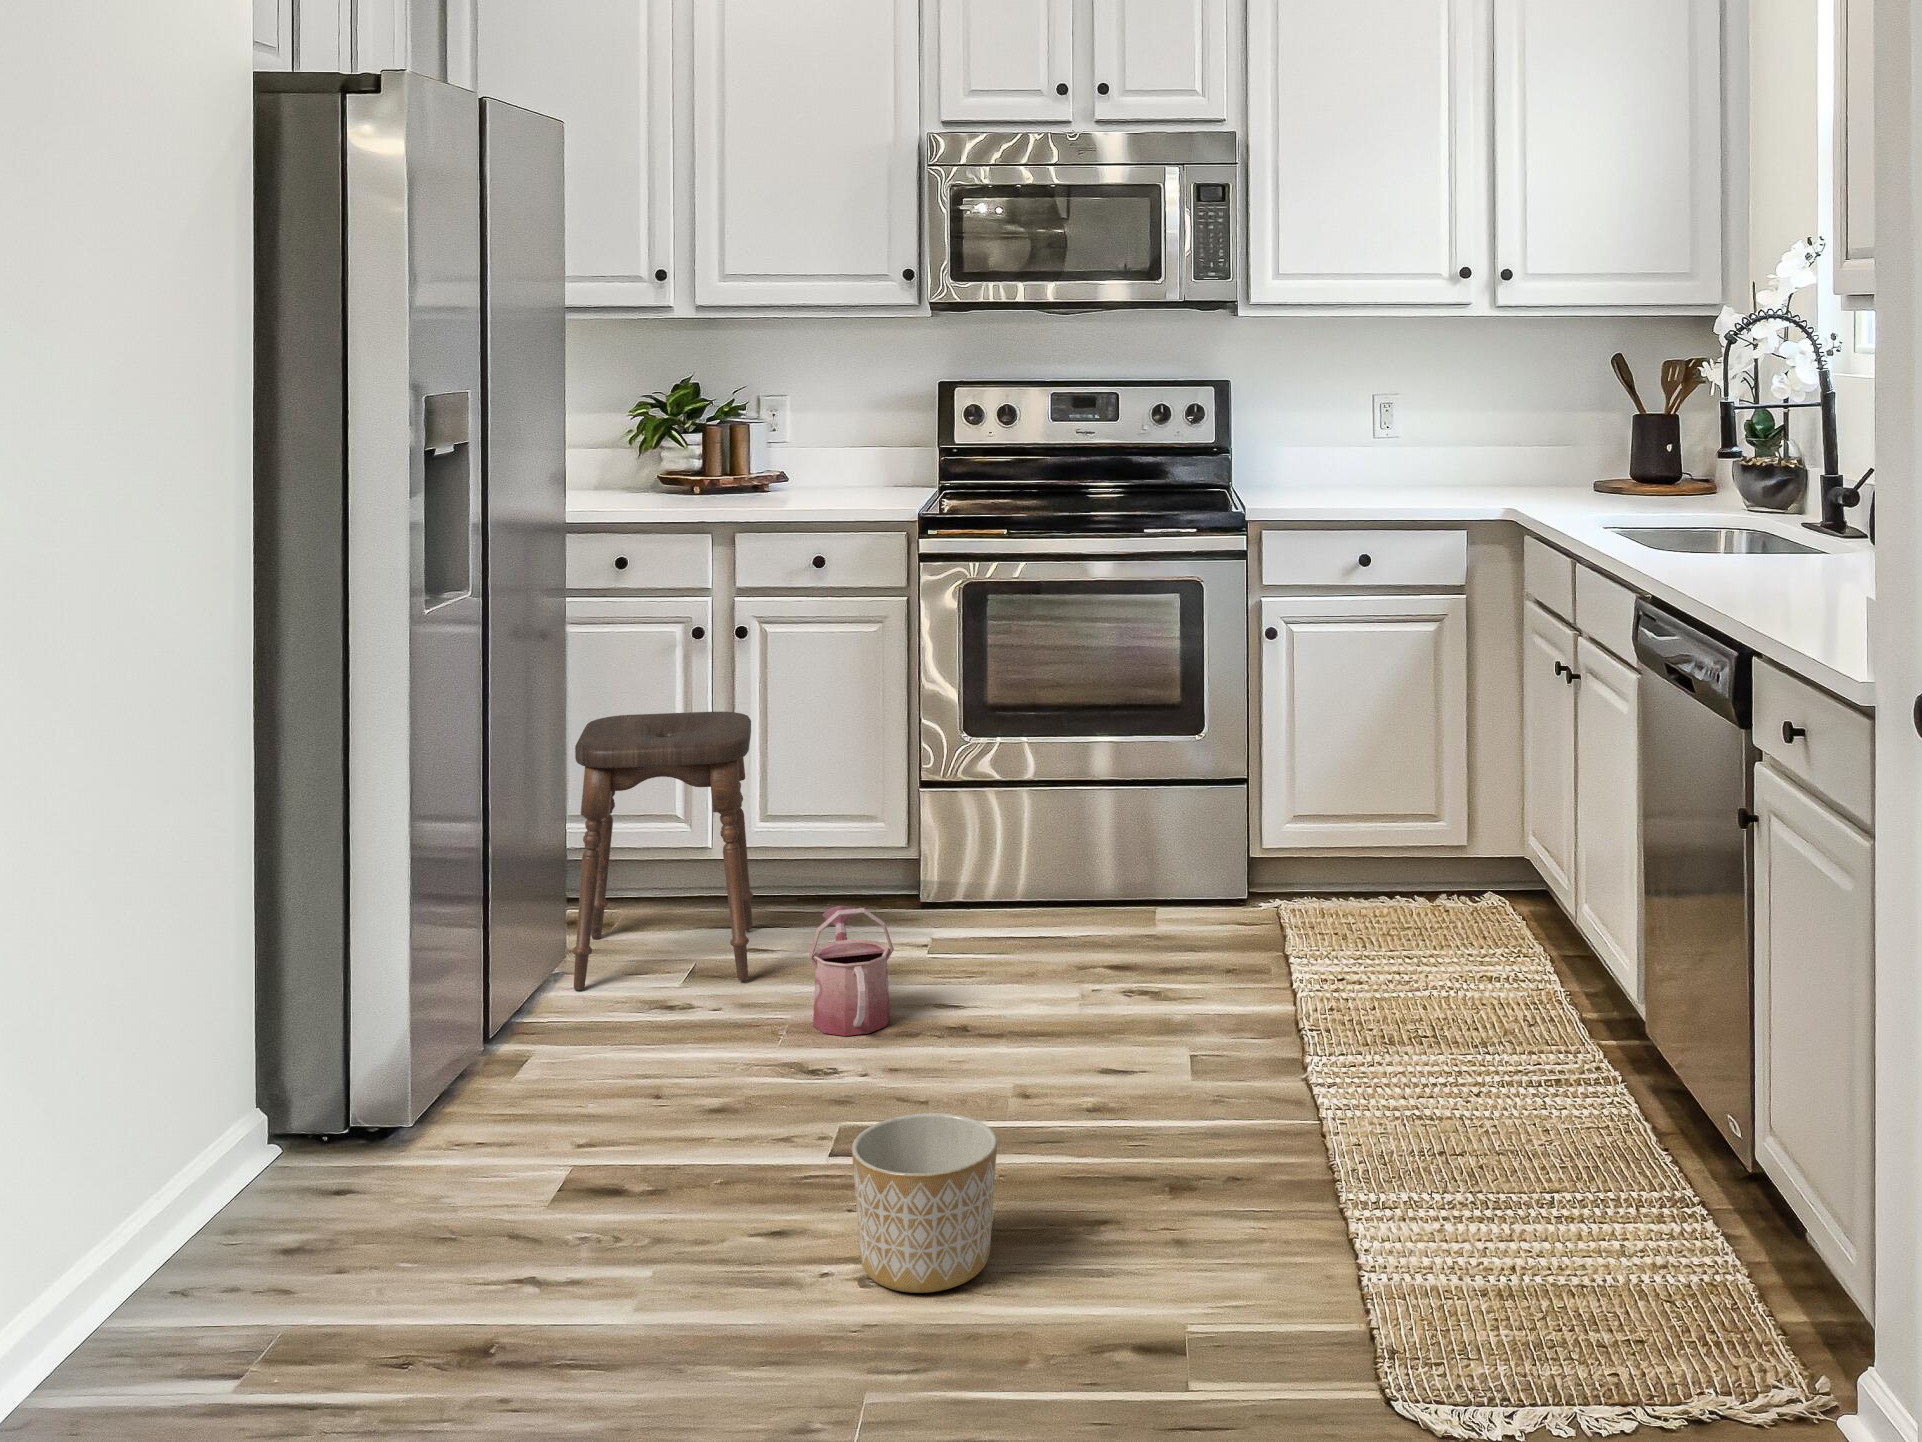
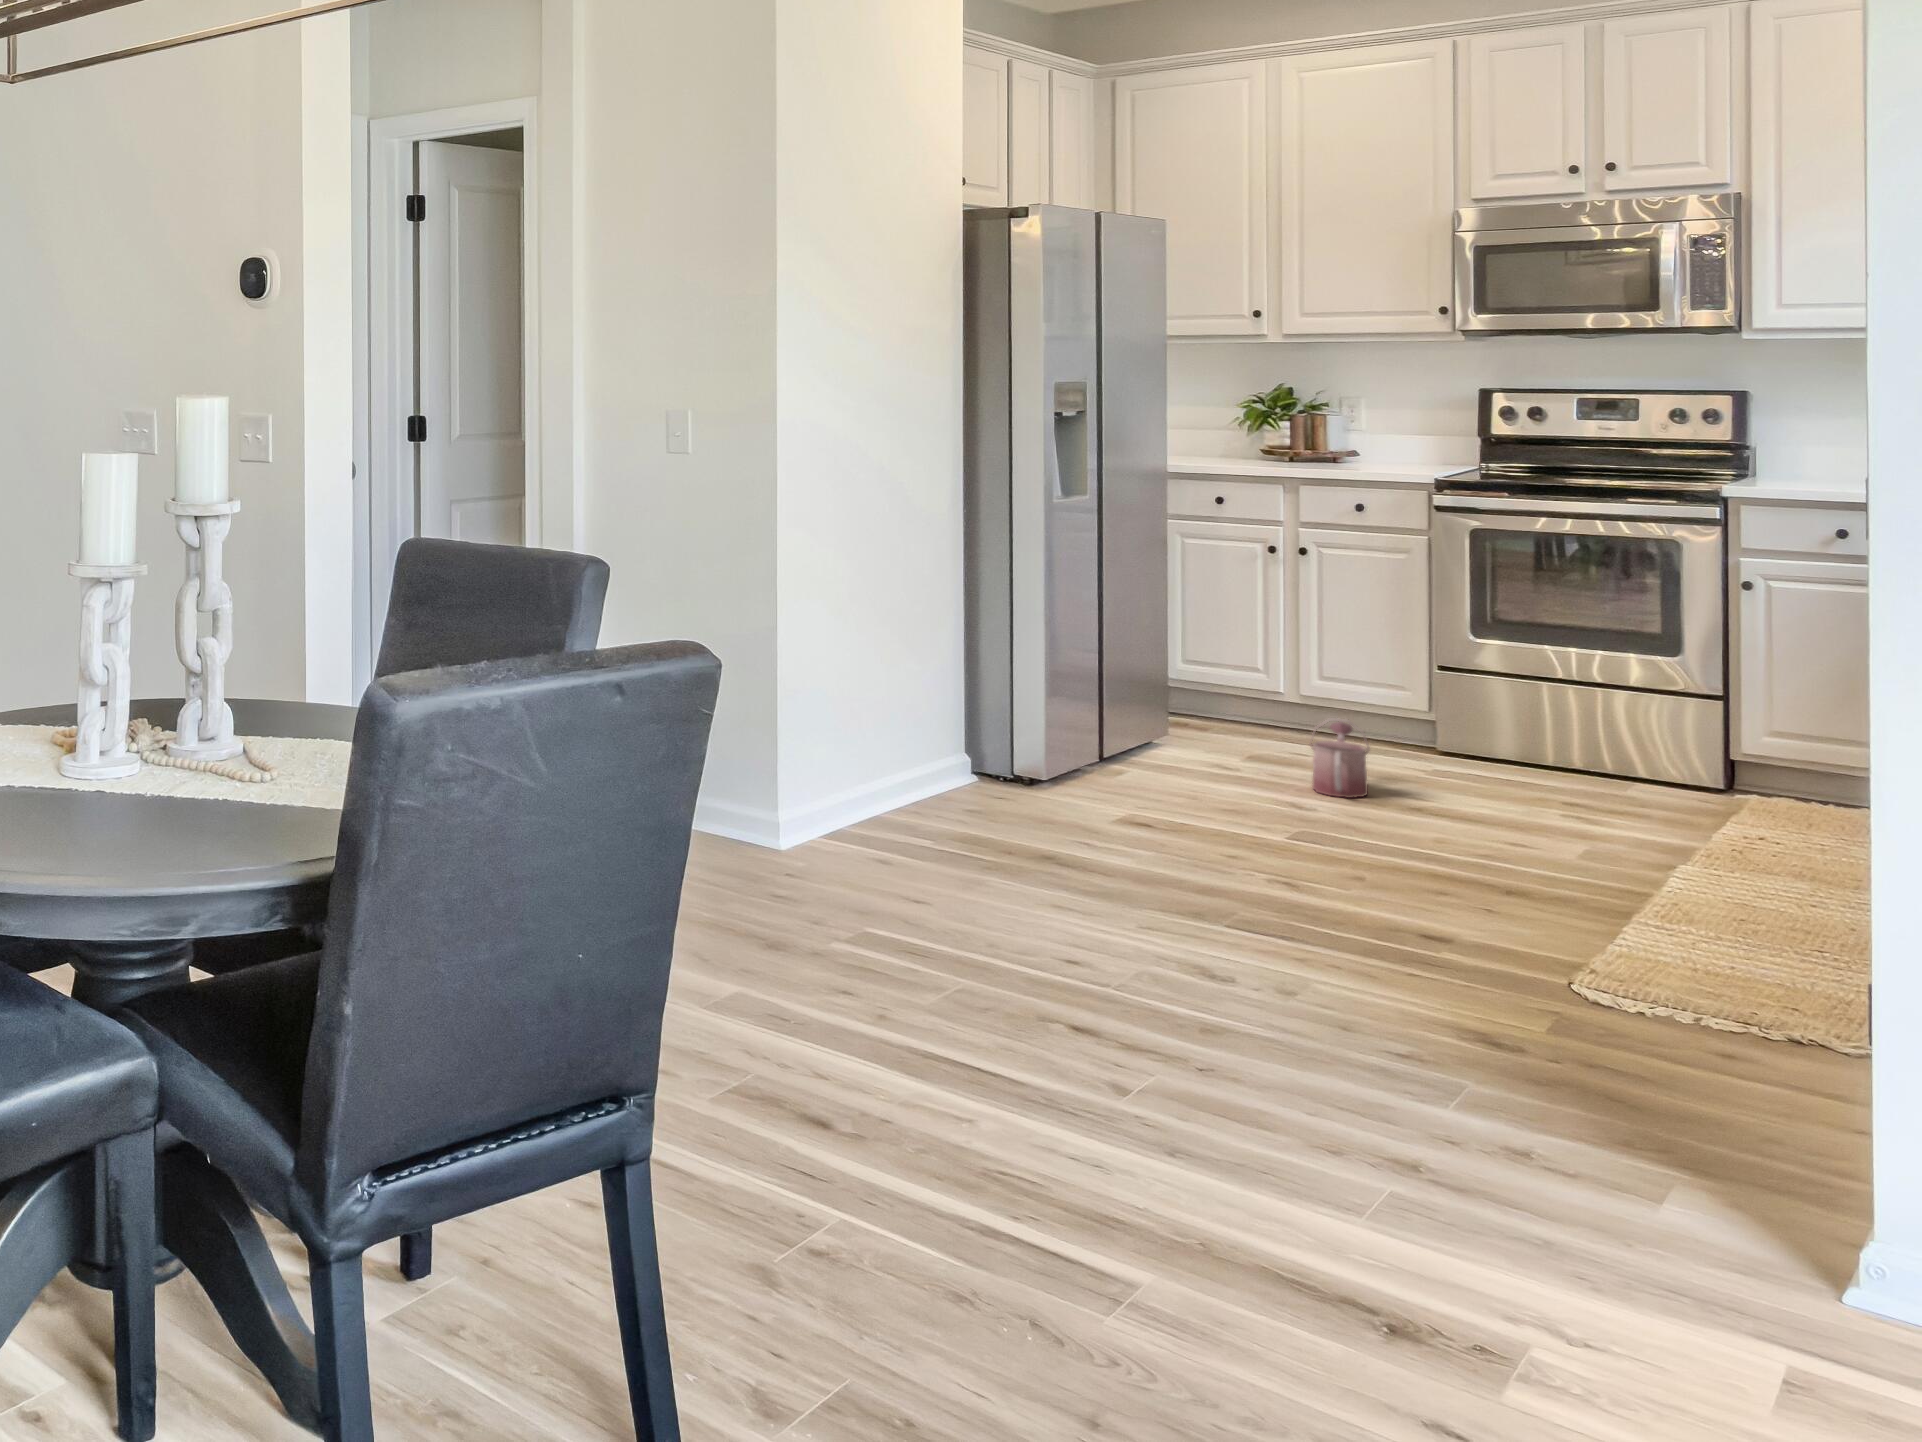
stool: present [573,712,753,991] -> none [1167,593,1301,764]
planter: present [852,1113,997,1293] -> none [1264,795,1357,885]

